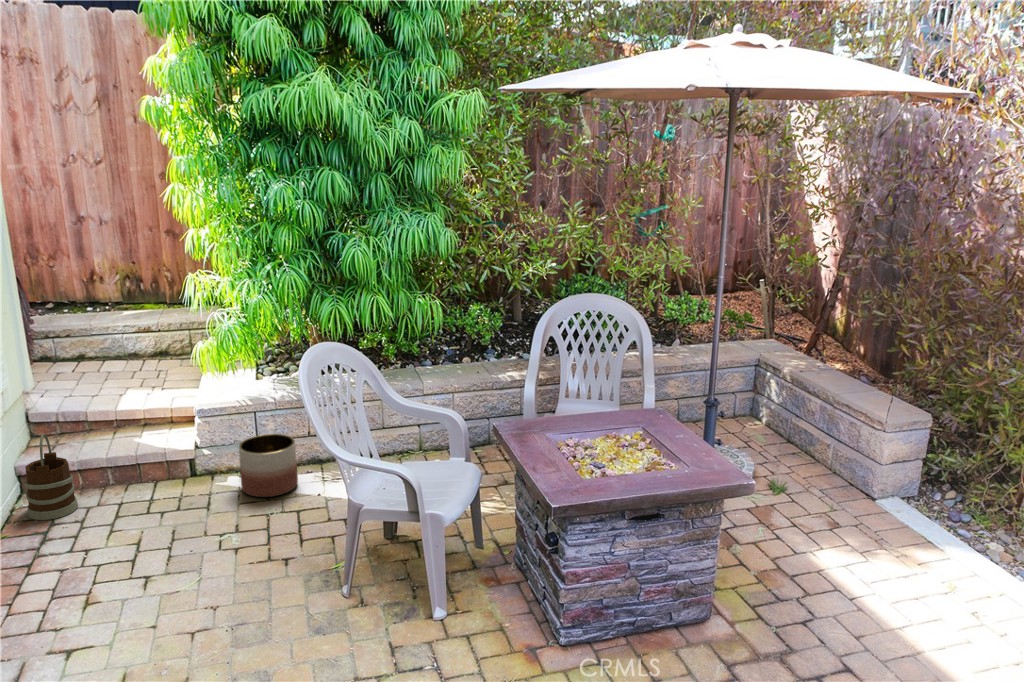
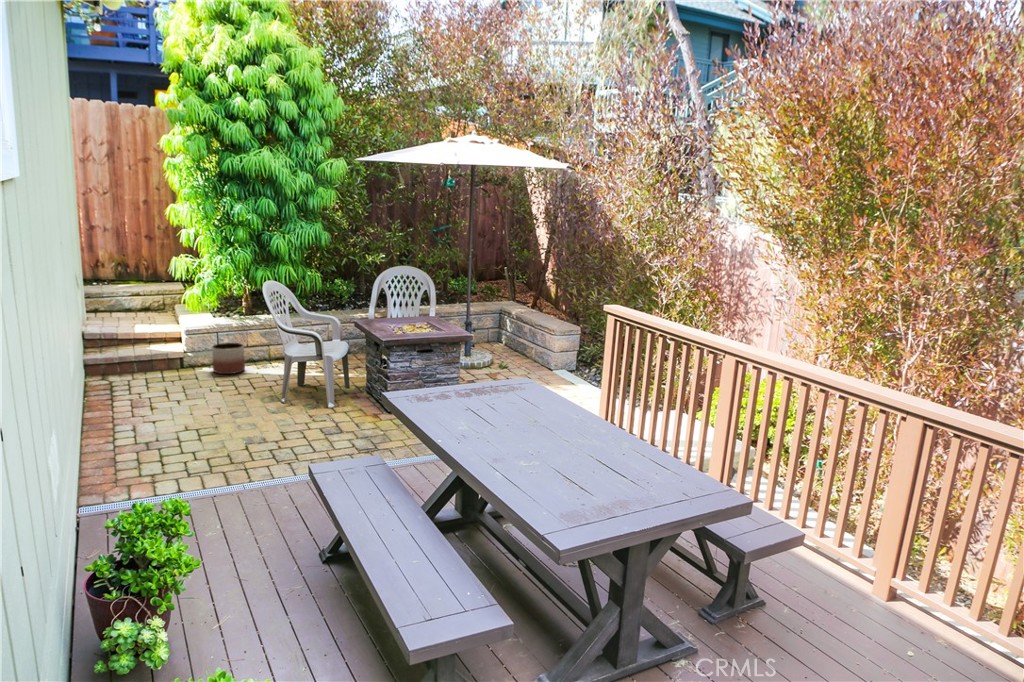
wooden bucket: present [24,434,78,520] -> none [92,337,120,384]

